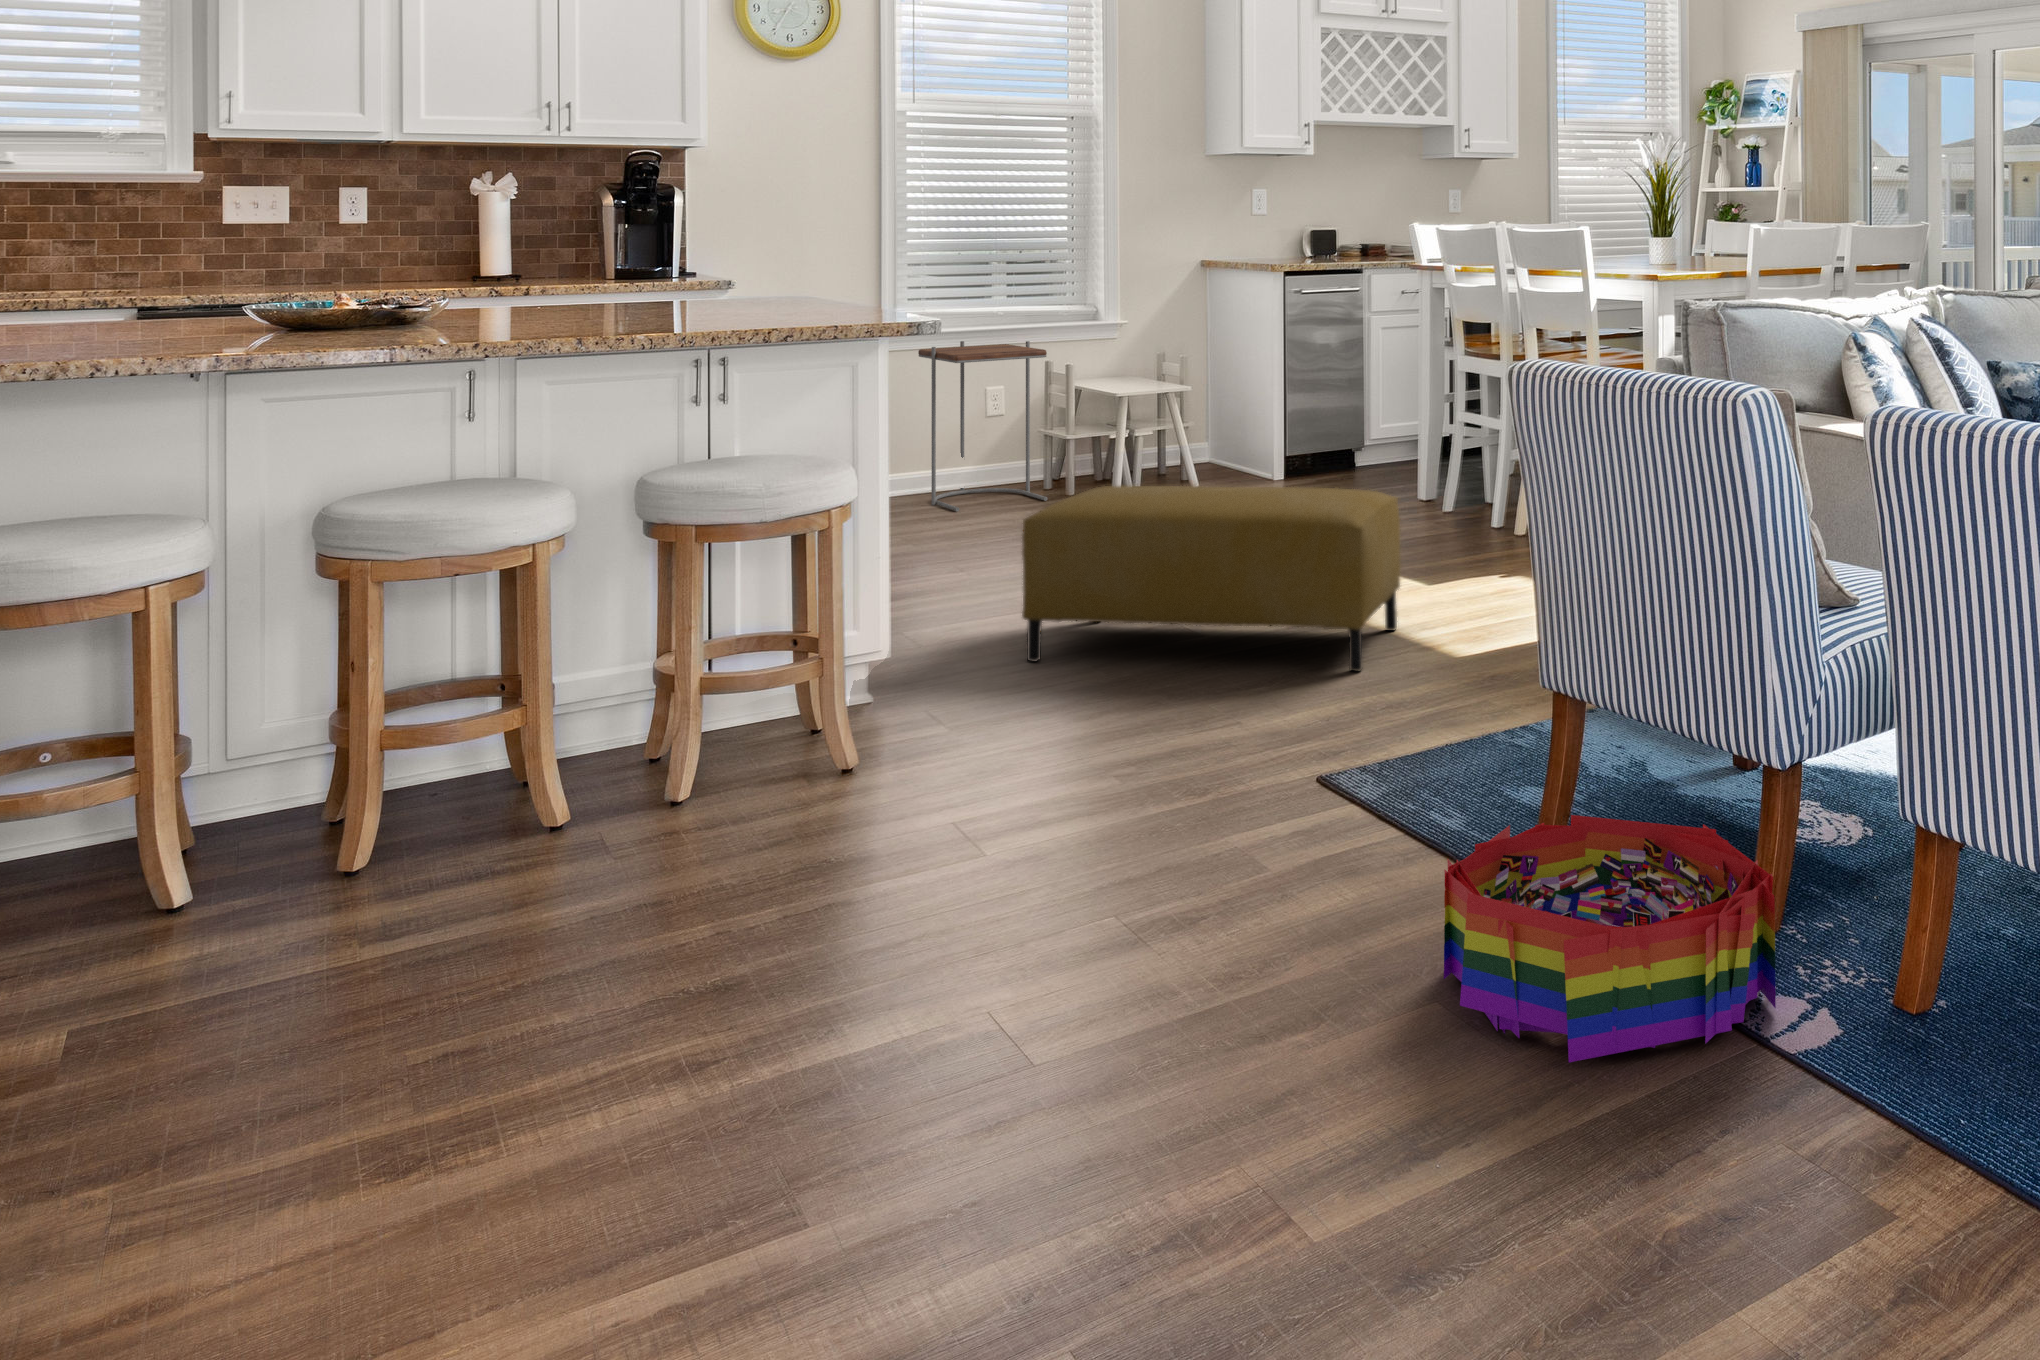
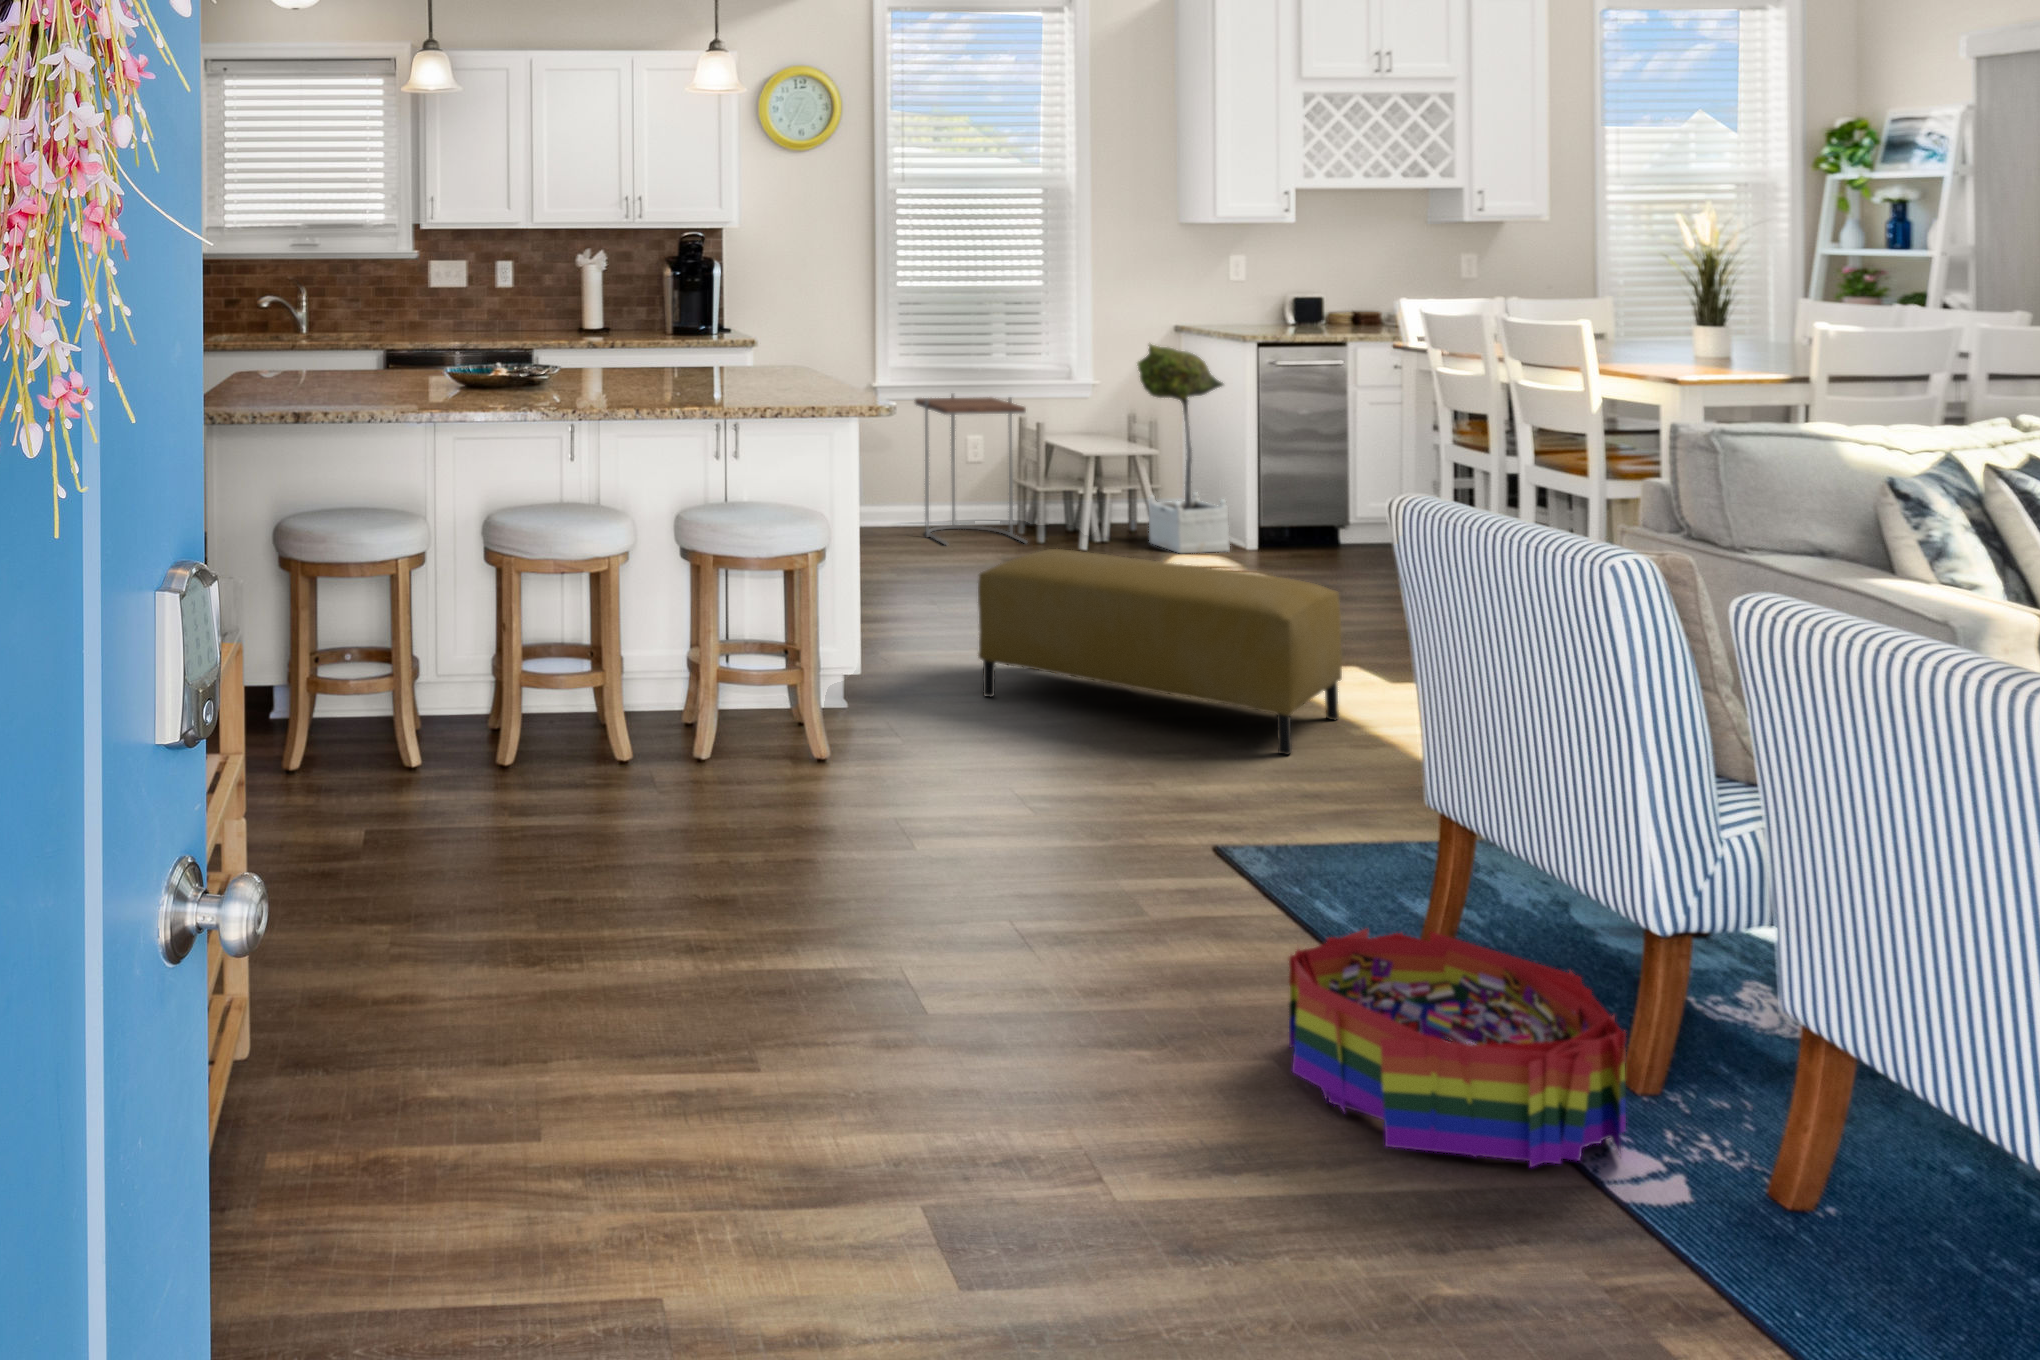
potted tree: none [1163,275,1255,494] -> present [1138,344,1230,553]

